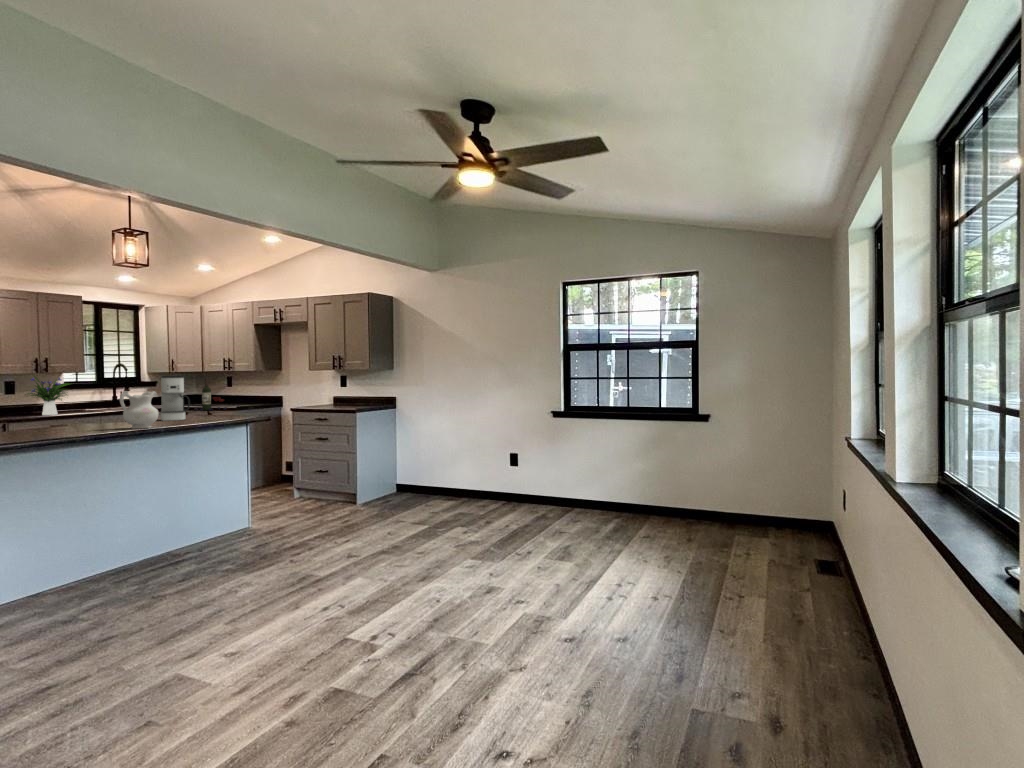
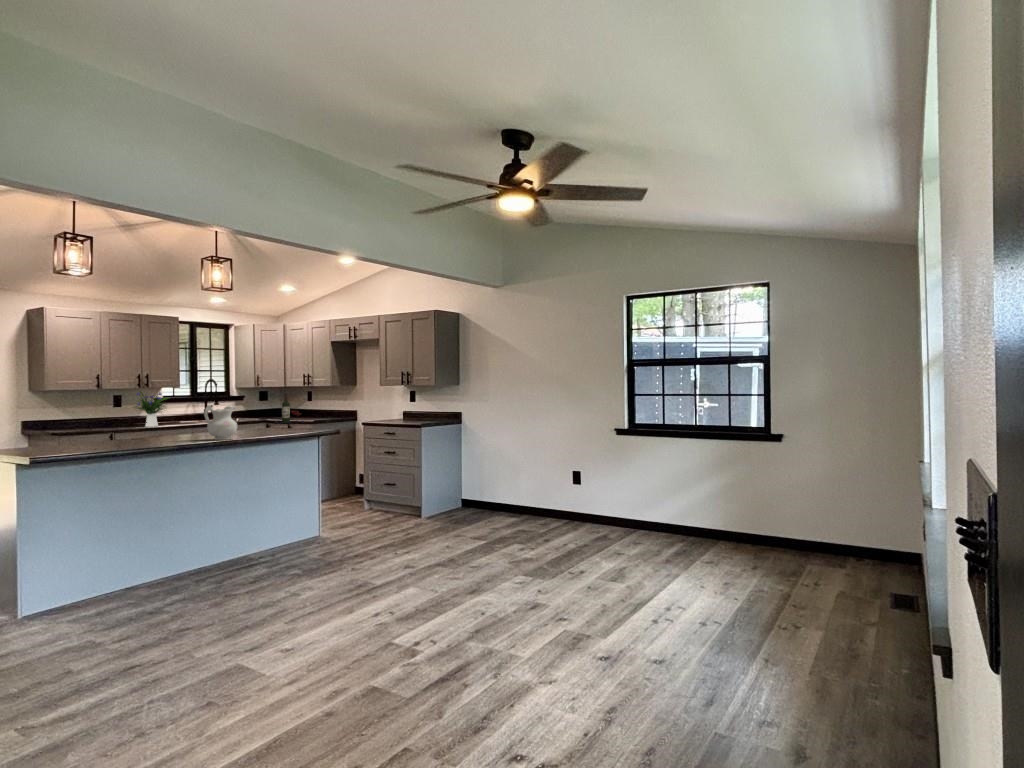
coffee maker: present [161,376,190,421] -> none [242,391,268,433]

